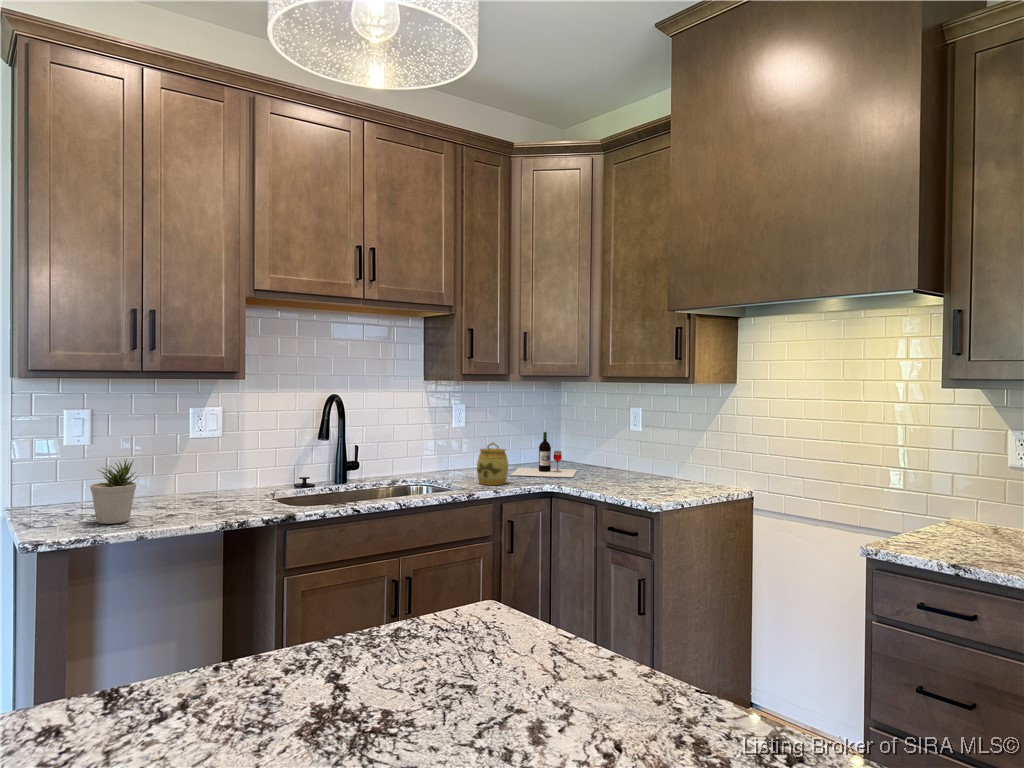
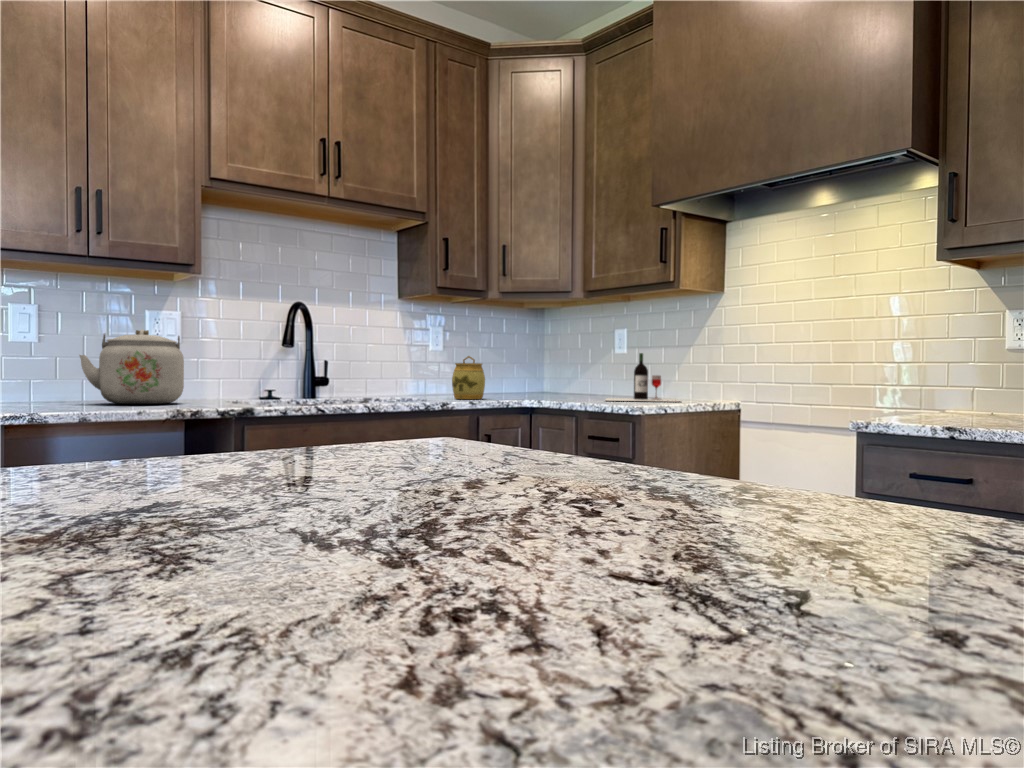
wine bottle: present [510,432,577,477] -> present [606,353,680,402]
kettle: none [132,433,228,506] -> present [79,330,184,404]
potted plant: present [90,459,137,524] -> none [30,340,82,409]

